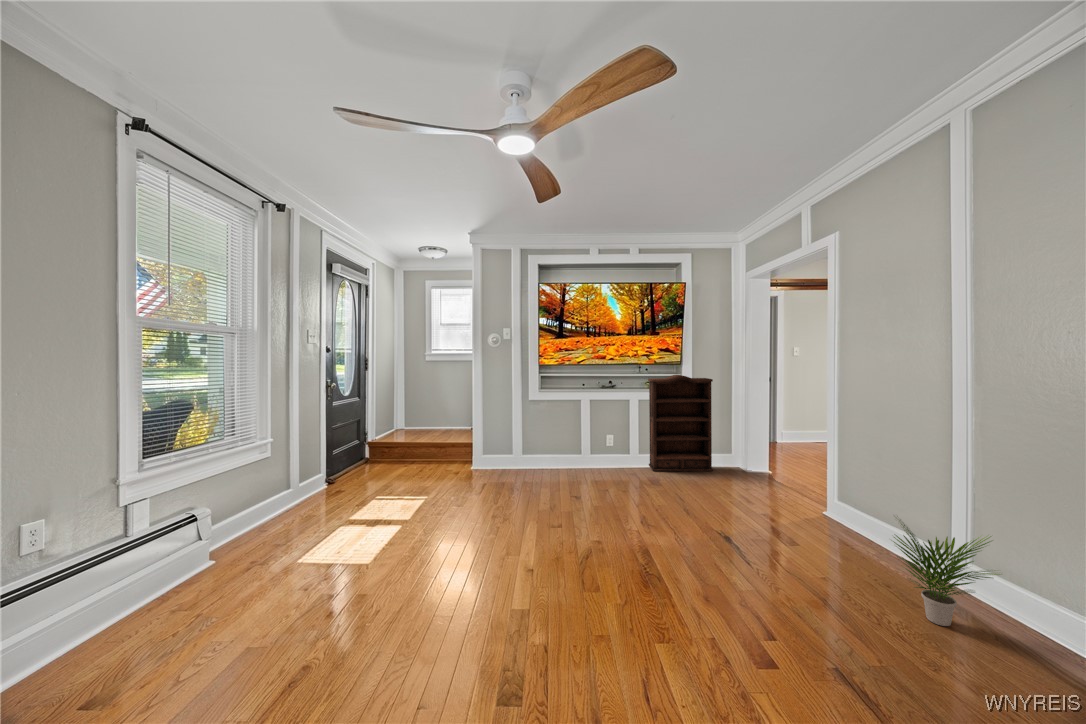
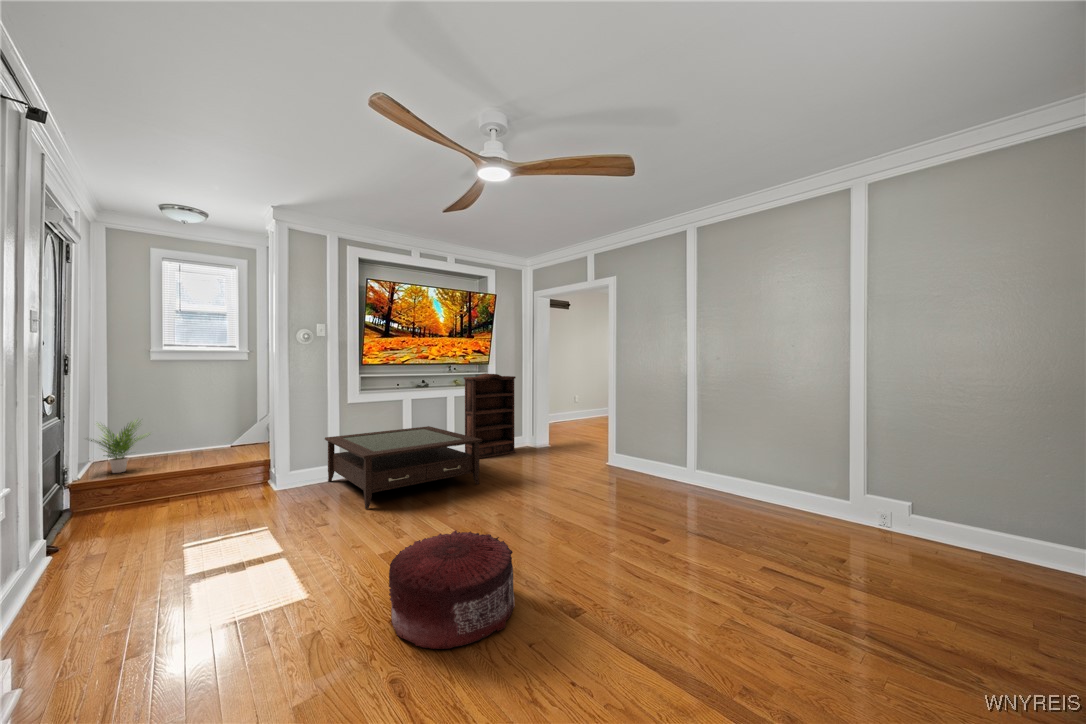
coffee table: none [492,428,622,501] -> present [325,426,482,509]
potted plant: present [893,524,1000,626] -> present [91,420,145,473]
pouf: none [336,548,473,676] -> present [389,530,515,649]

